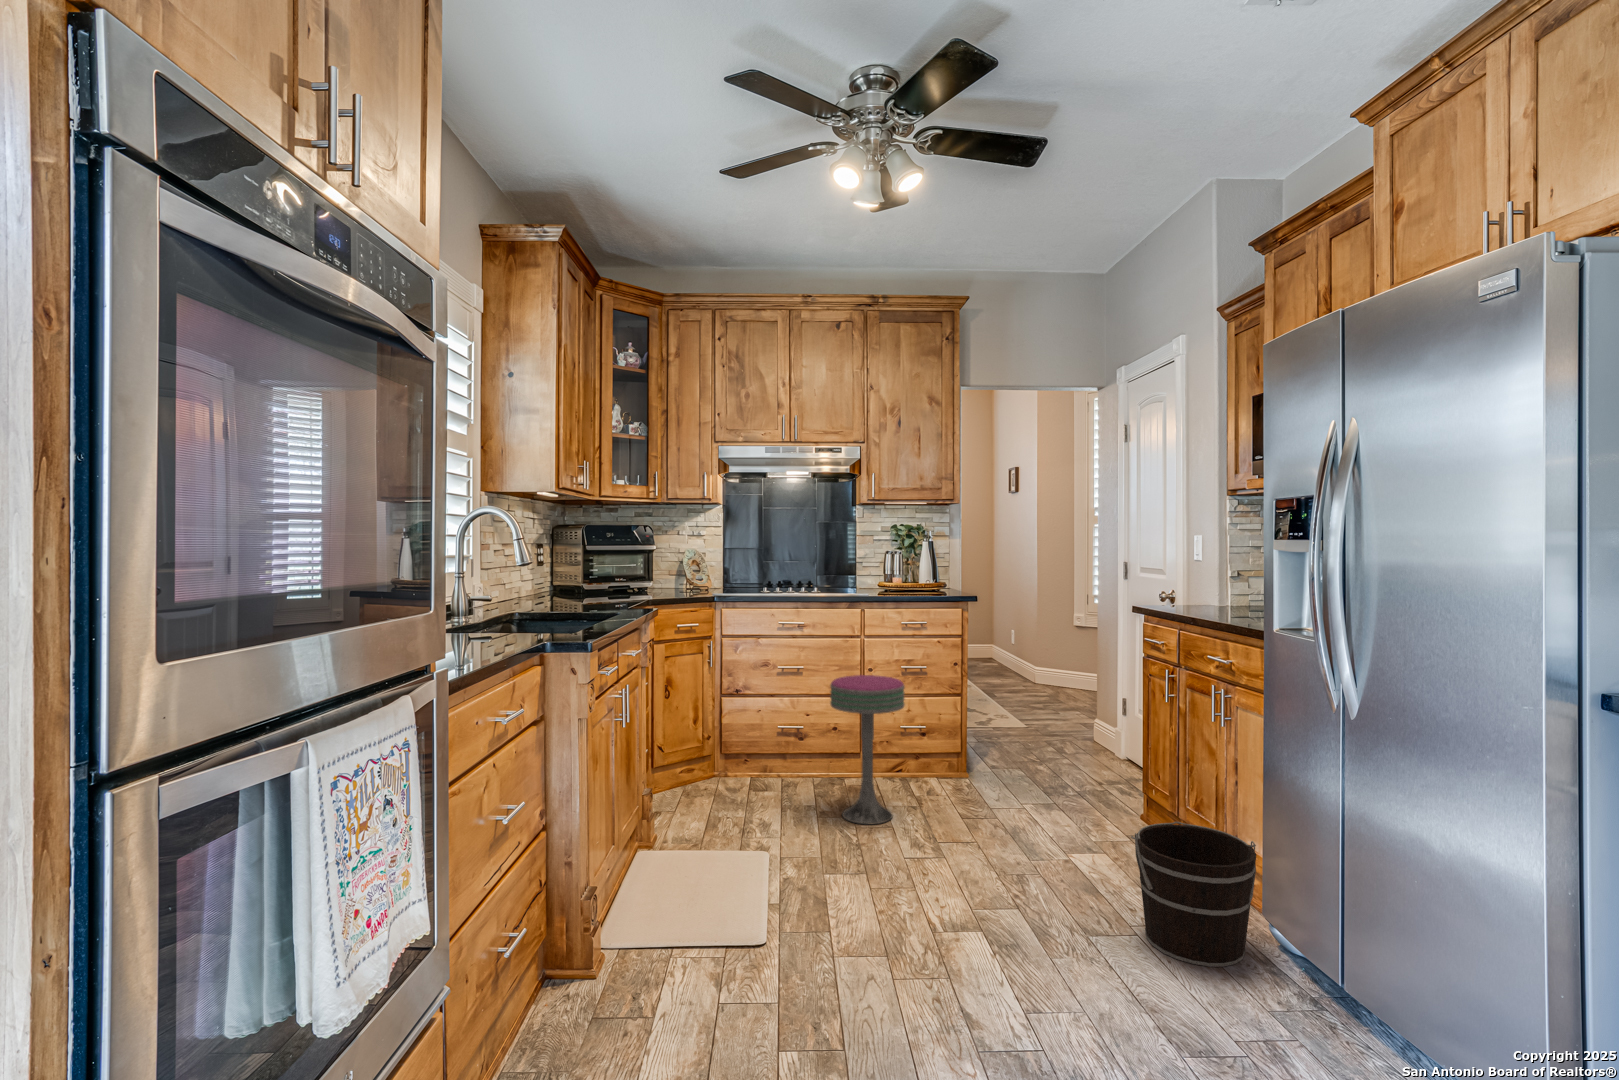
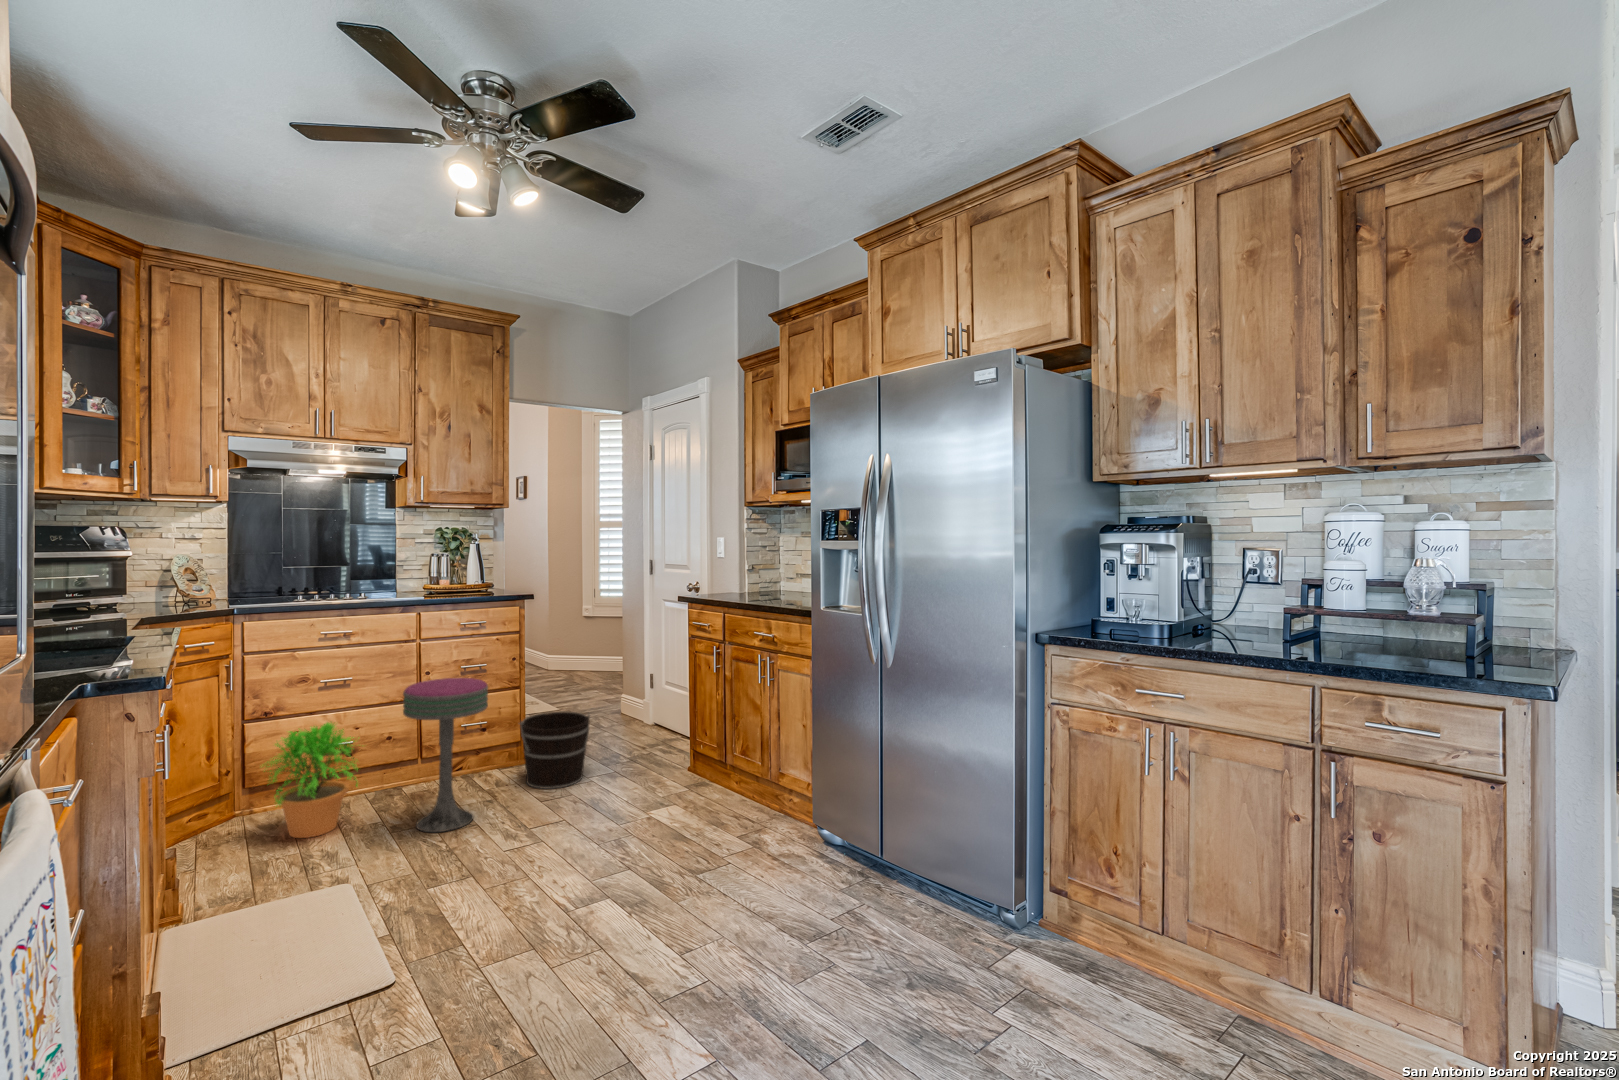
potted plant: none [729,702,811,803] -> present [266,723,358,838]
bucket: present [1131,822,1256,967] -> present [520,712,590,789]

